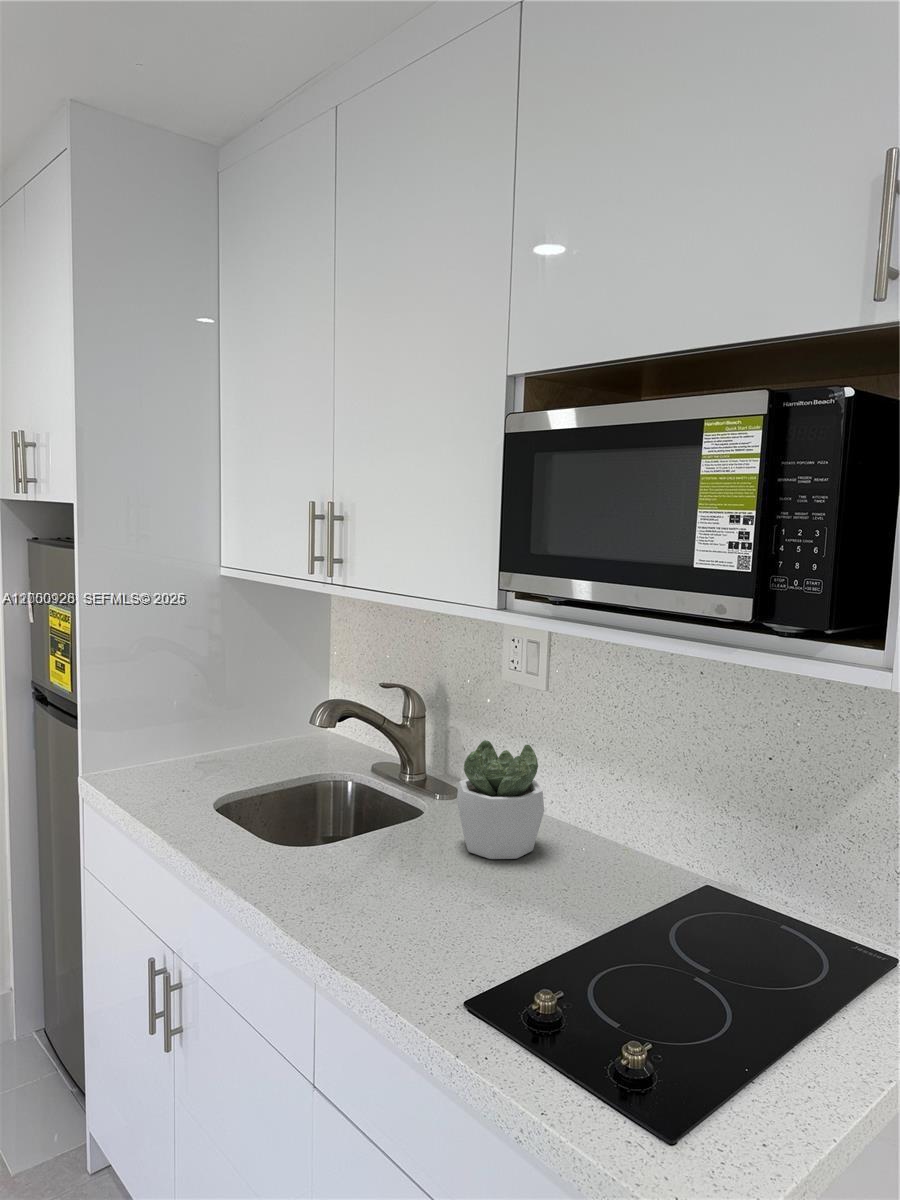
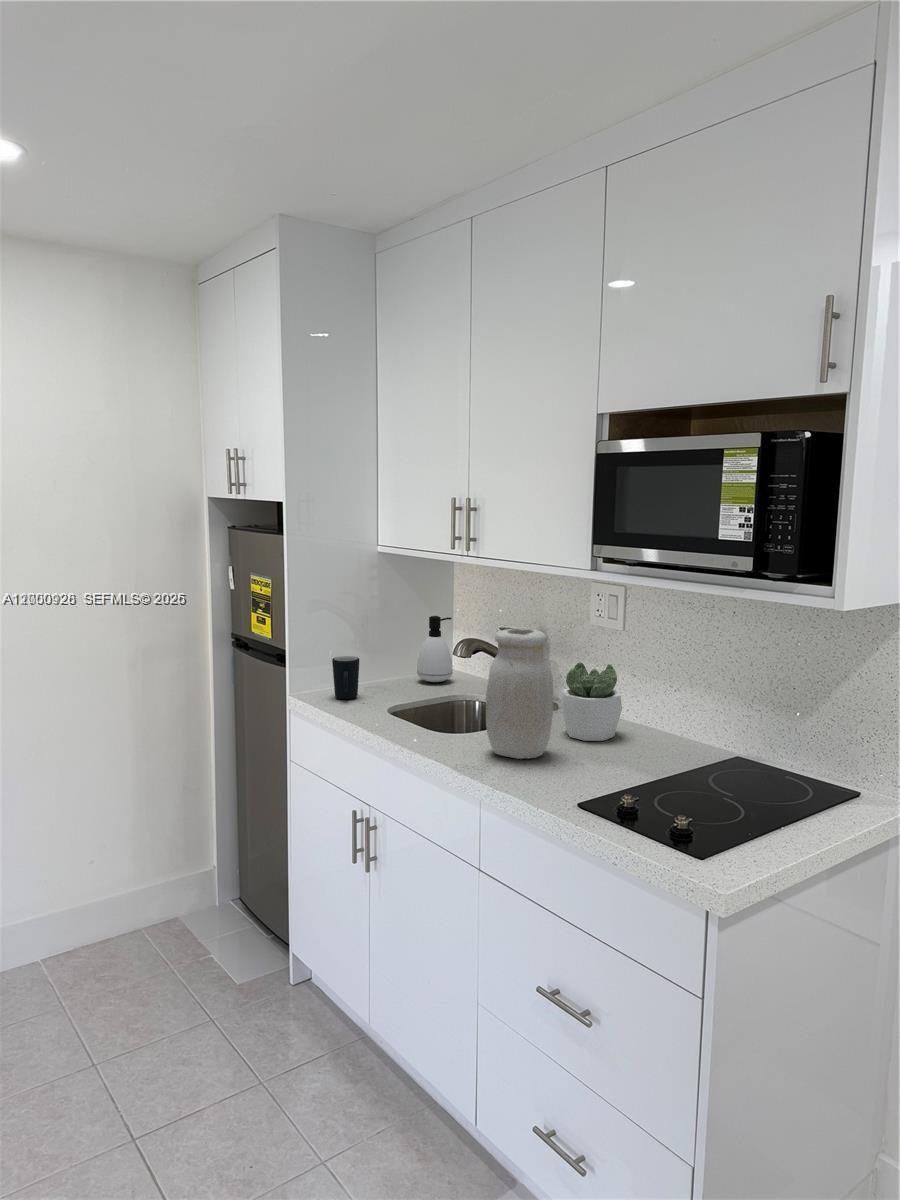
soap dispenser: none [275,663,324,753] -> present [417,616,453,682]
jar: none [336,697,439,898] -> present [486,629,553,759]
mug: none [144,720,184,782] -> present [332,656,359,699]

